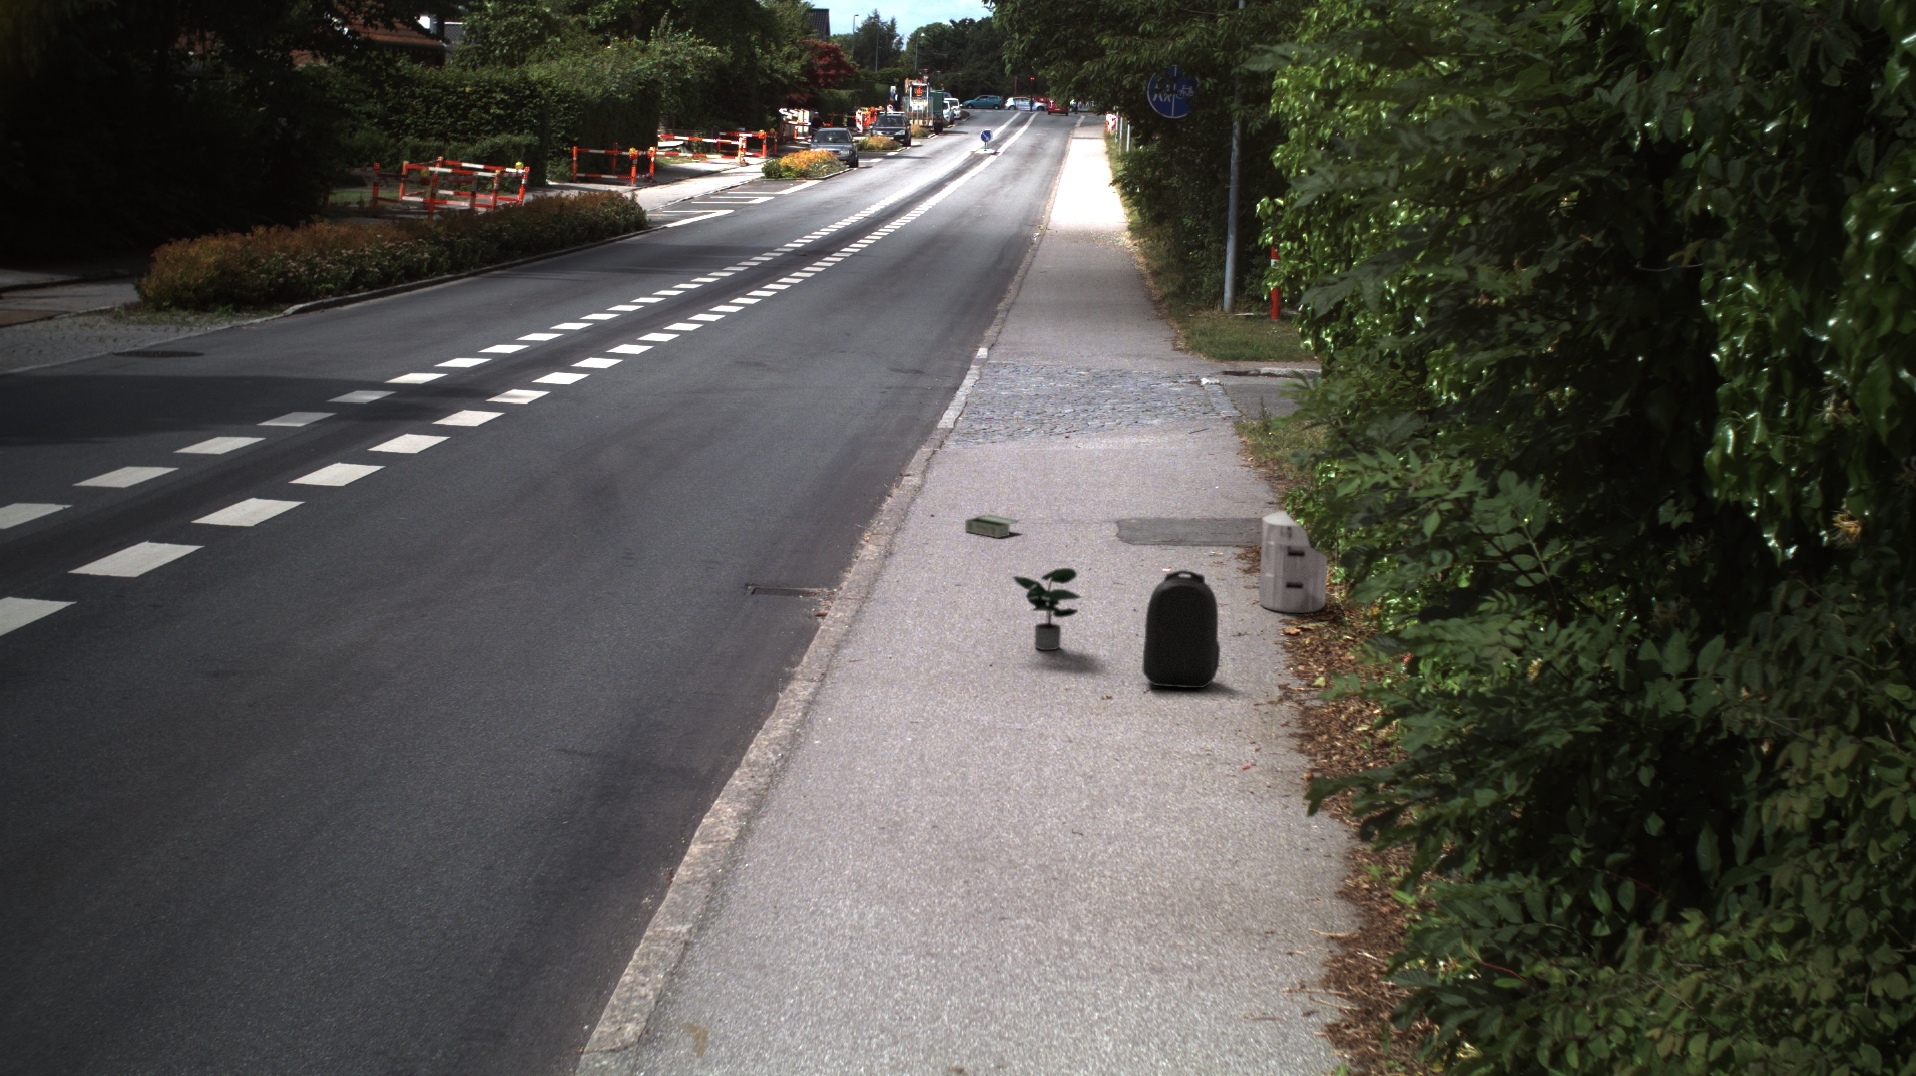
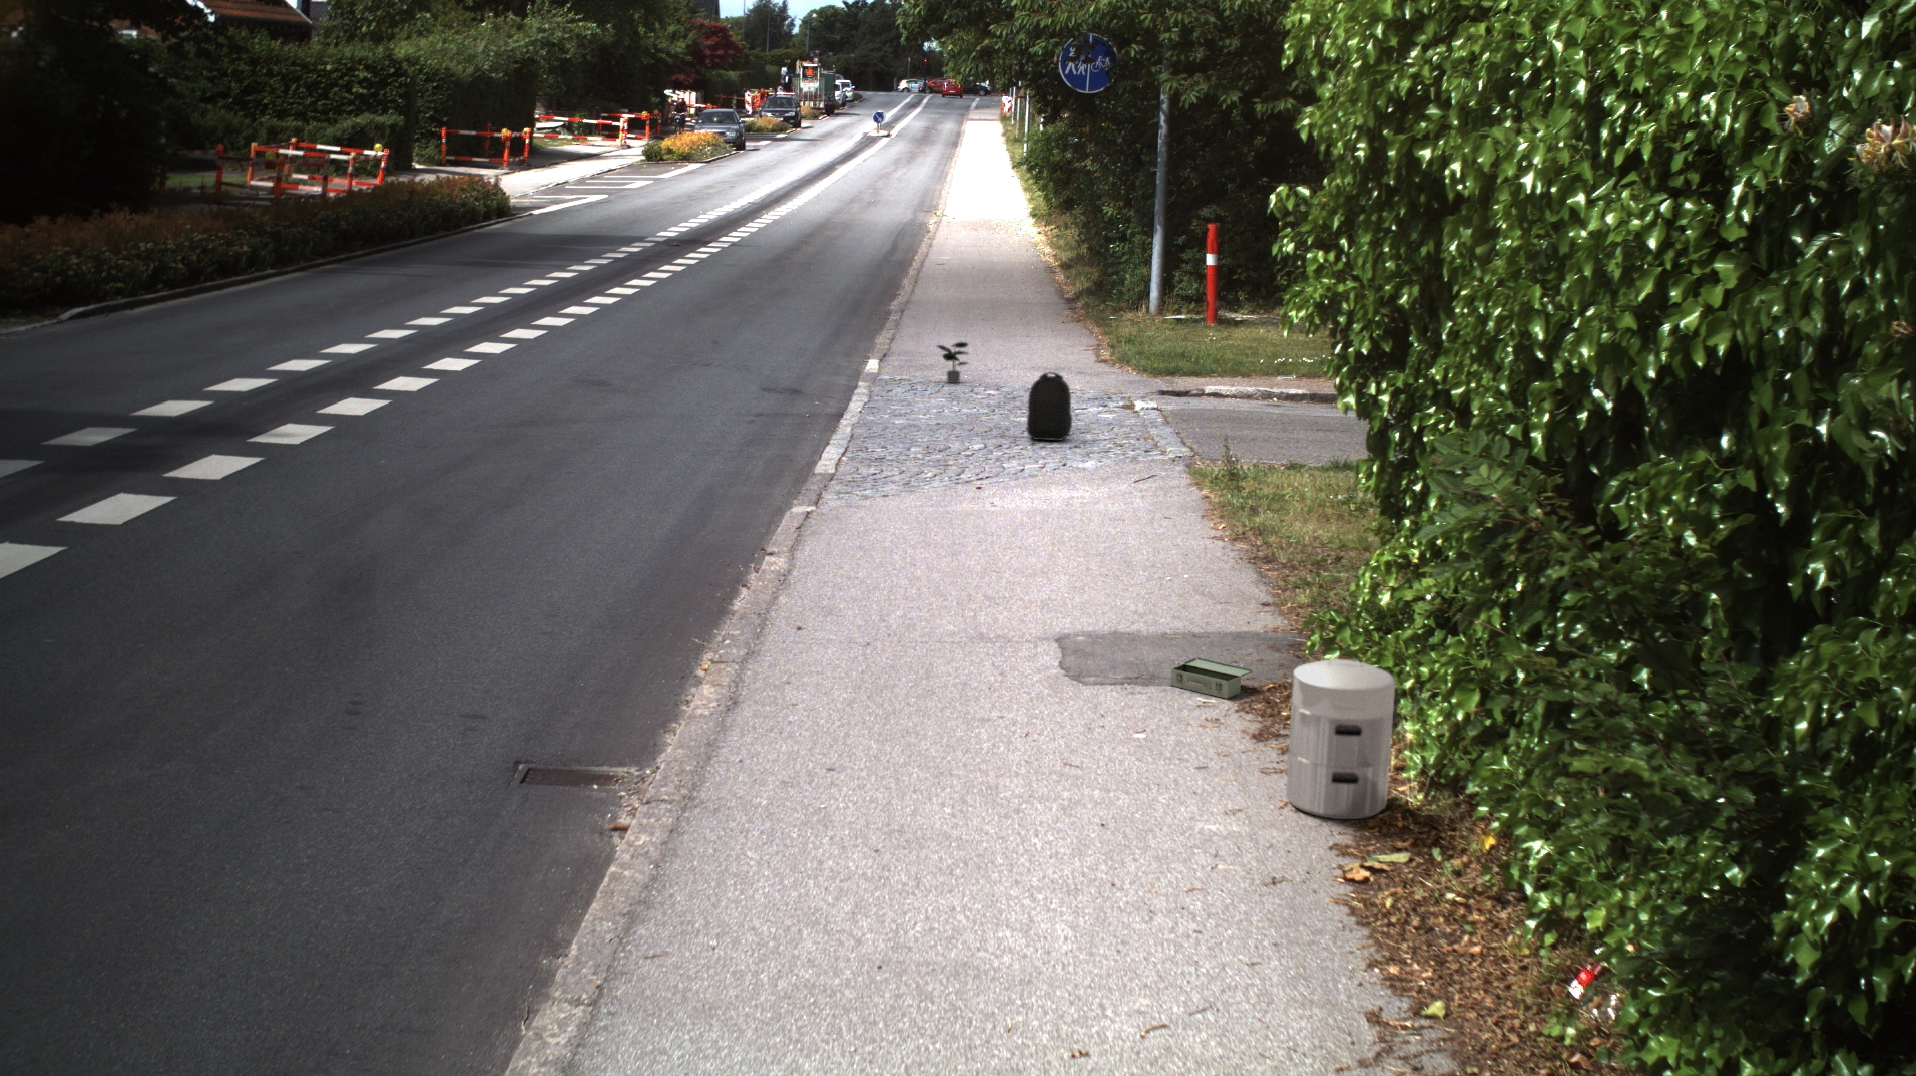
toolbox: present [965,515,1019,538] -> present [1171,658,1253,699]
potted plant: present [1013,568,1080,650] -> present [937,342,968,383]
backpack: present [1142,570,1220,688] -> present [1027,372,1072,441]

